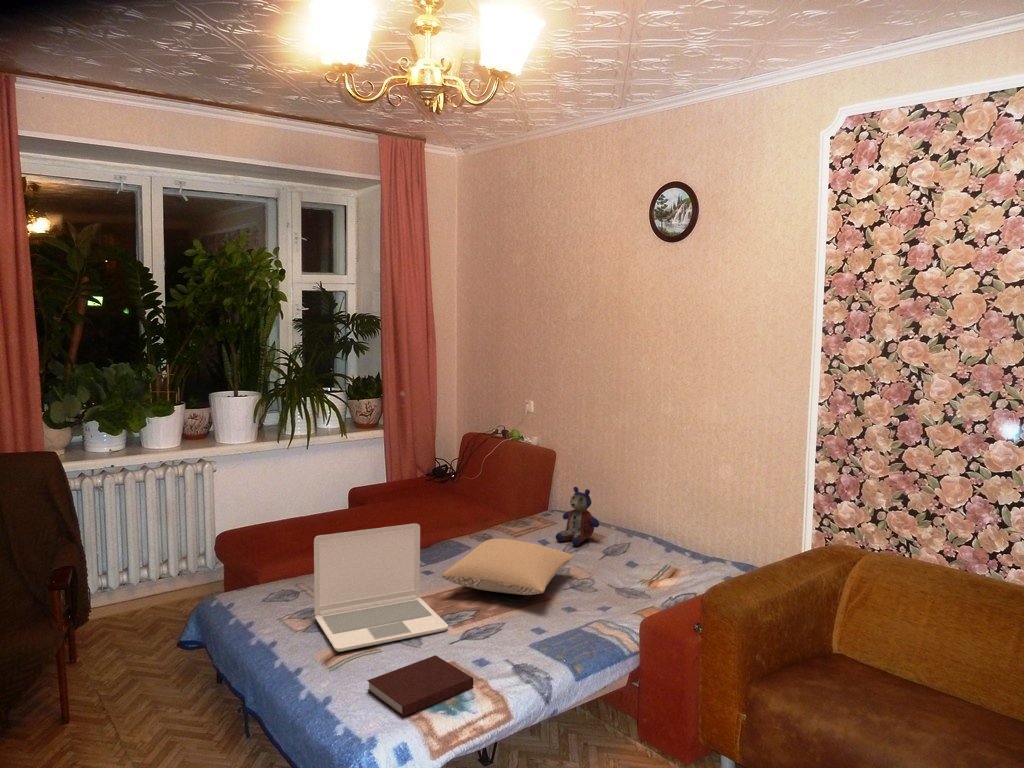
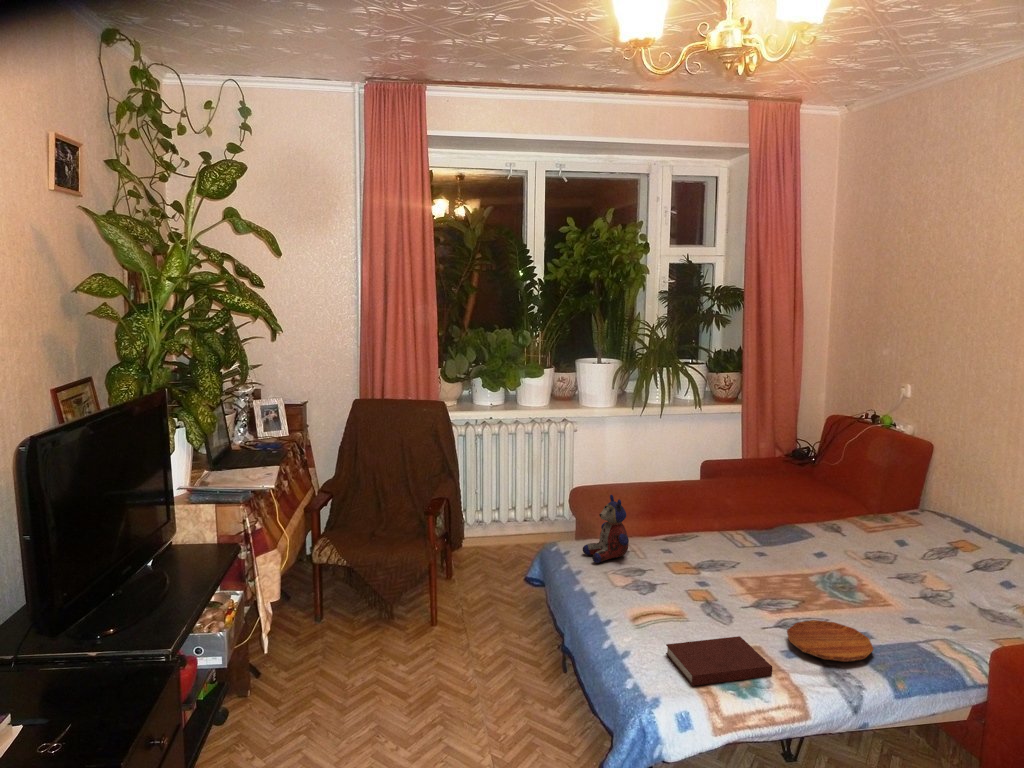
stuffed bear: present [556,487,599,546] -> present [583,495,629,563]
laptop: present [314,524,448,652] -> none [636,502,763,615]
pillow: present [442,539,574,595] -> none [767,531,929,597]
tray: none [475,623,552,660] -> present [787,620,874,662]

